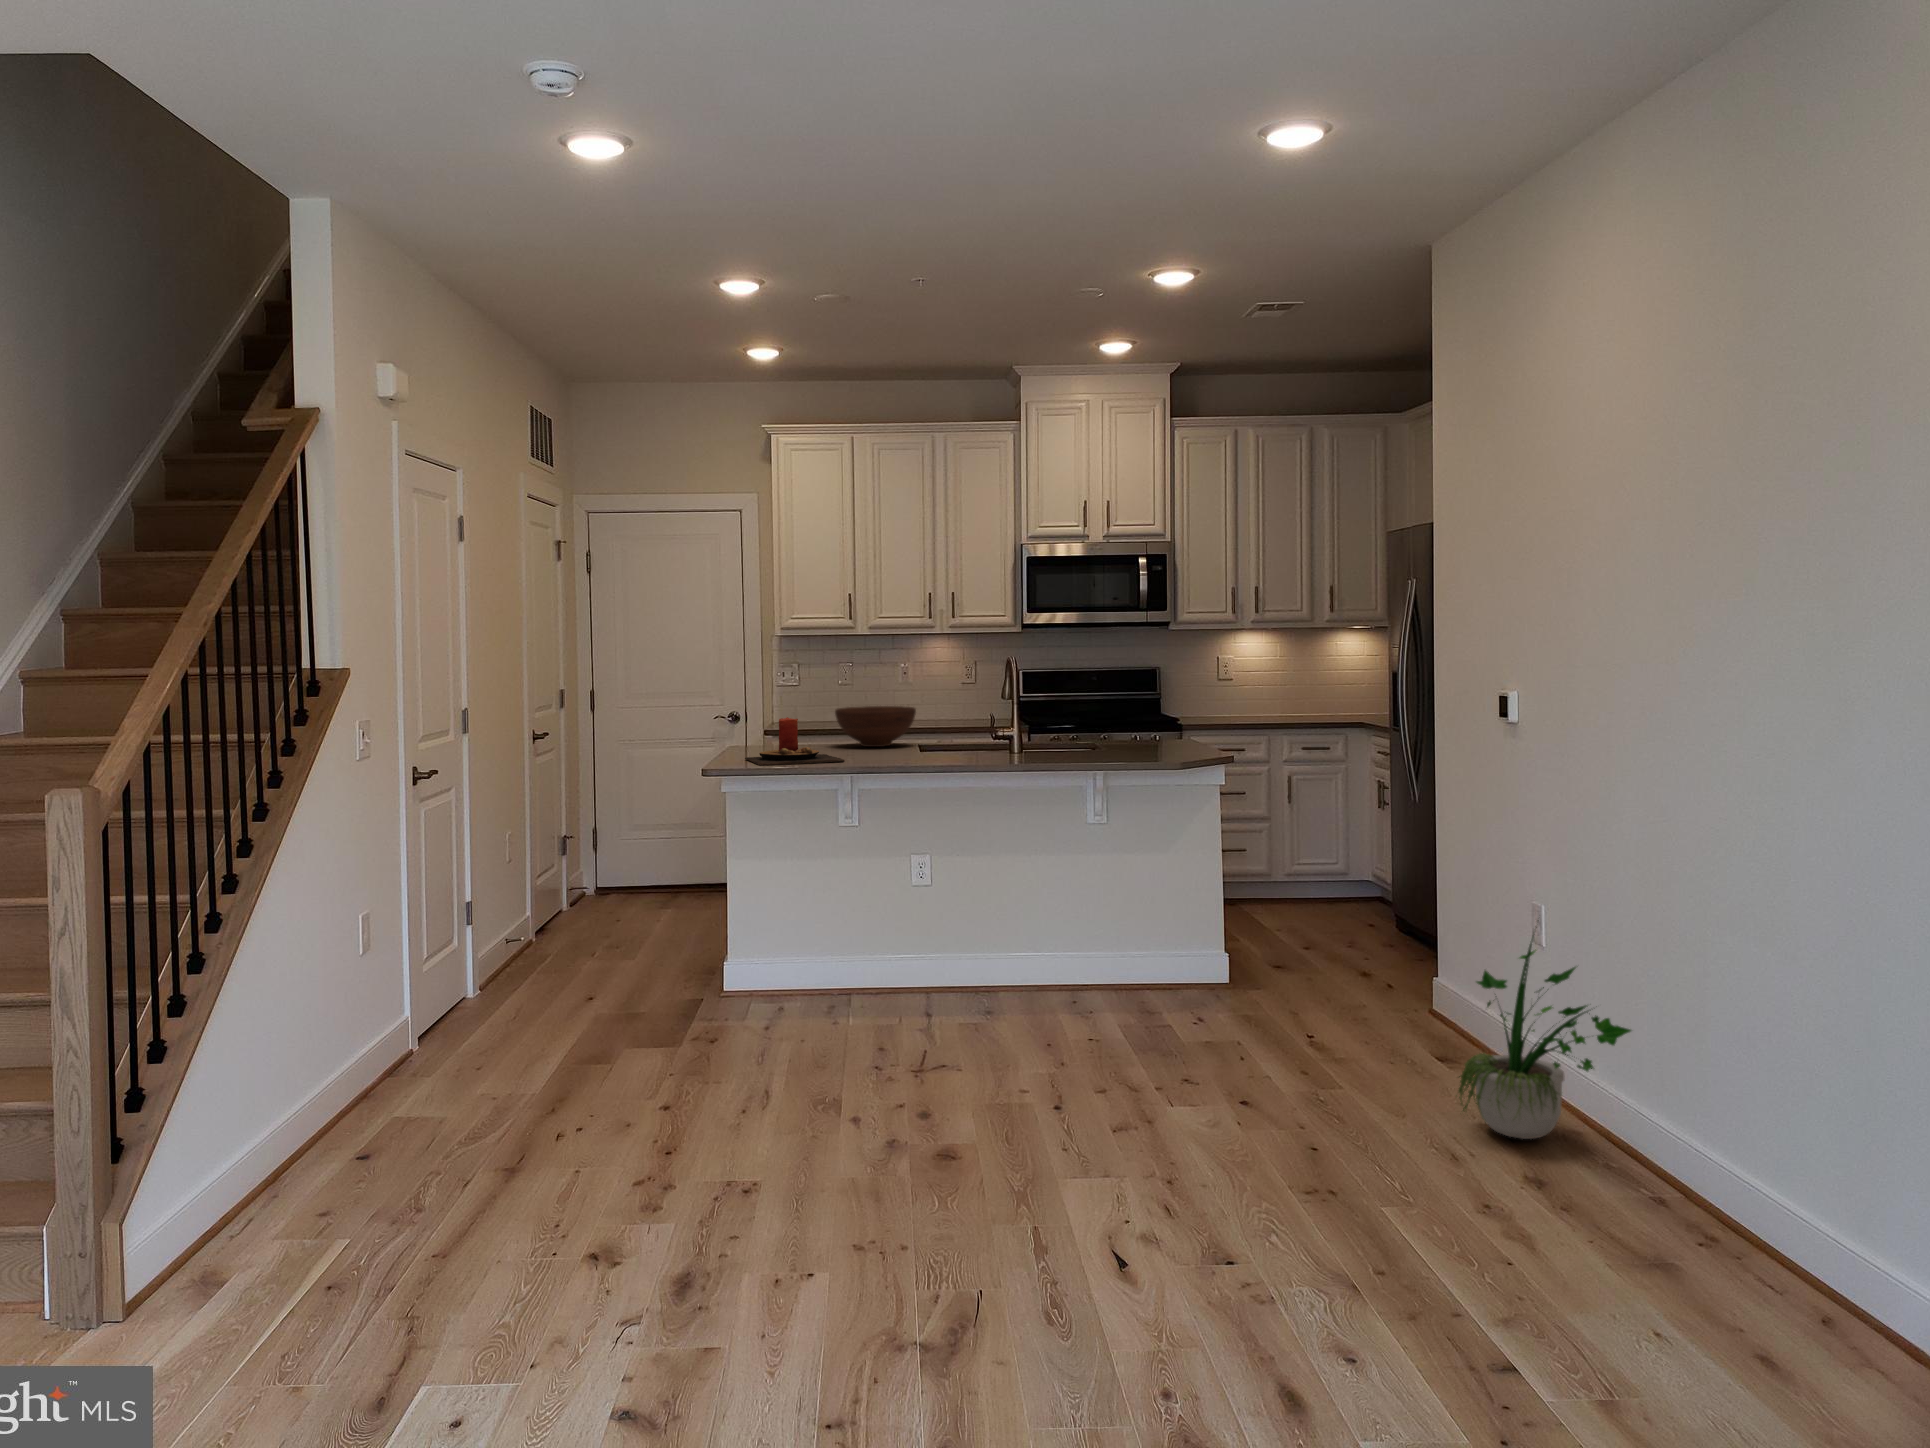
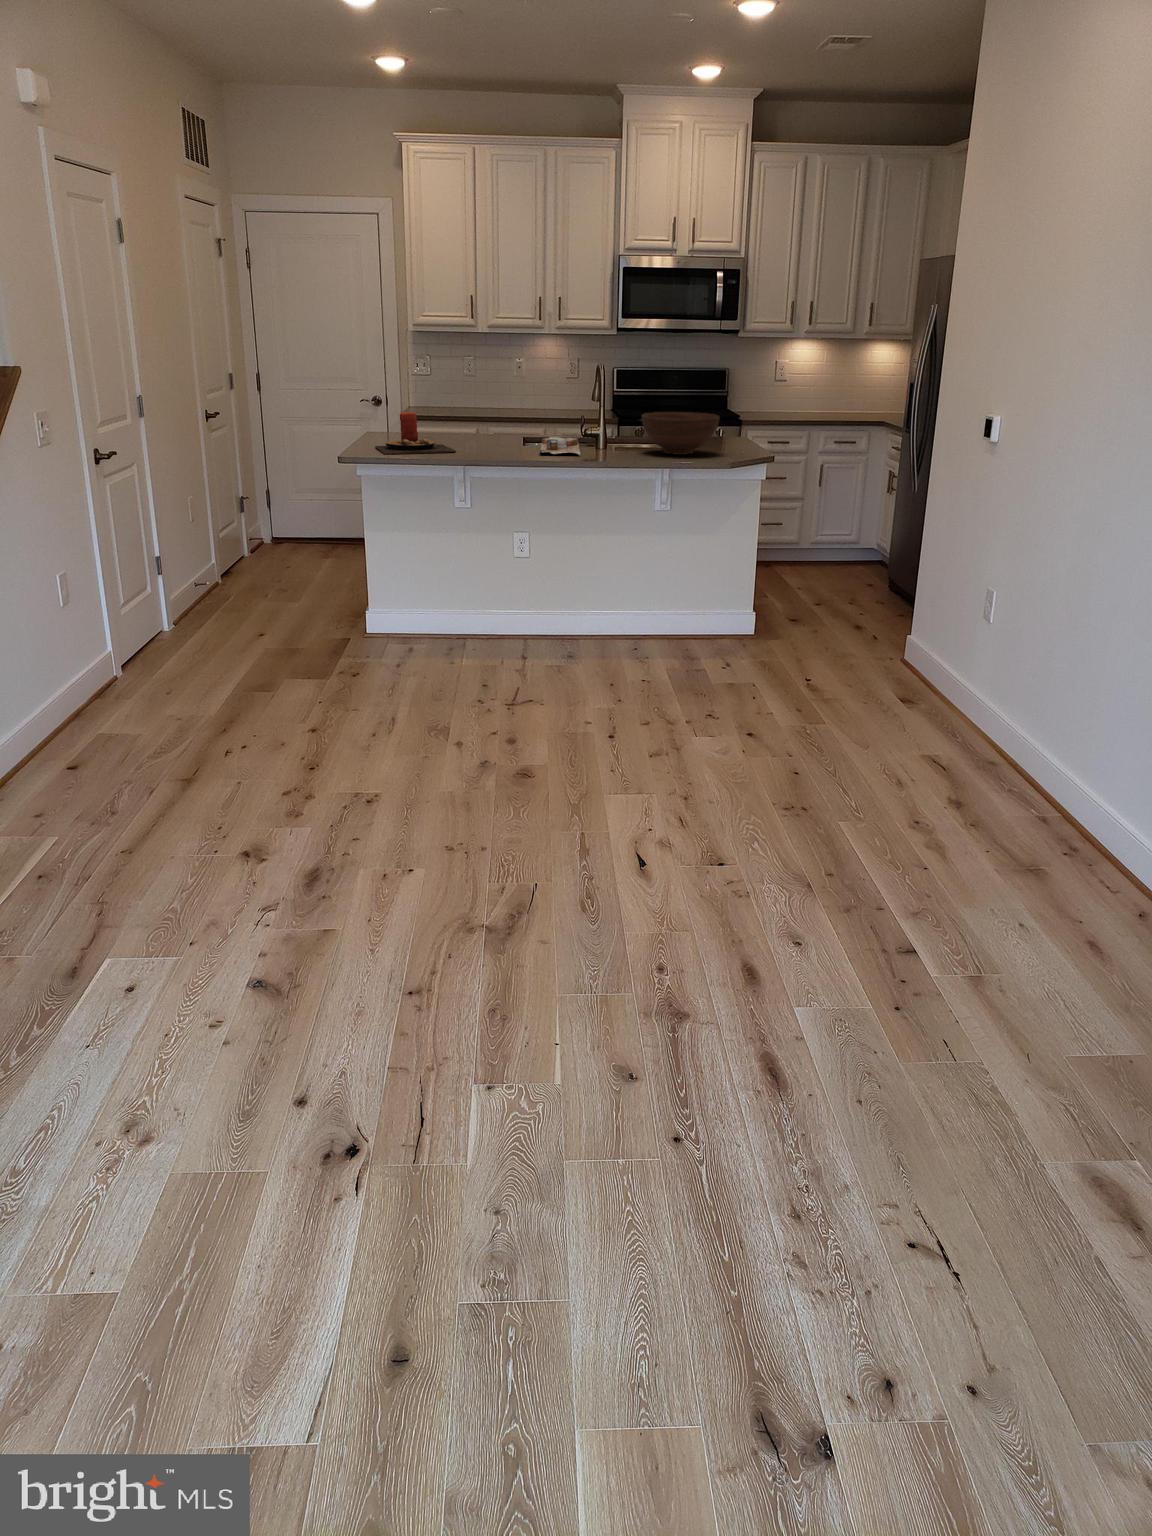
fruit bowl: present [835,706,916,747] -> present [642,412,719,455]
cutting board: none [945,742,997,763] -> present [540,437,581,456]
potted plant: present [1456,942,1631,1139] -> none [907,600,1054,768]

